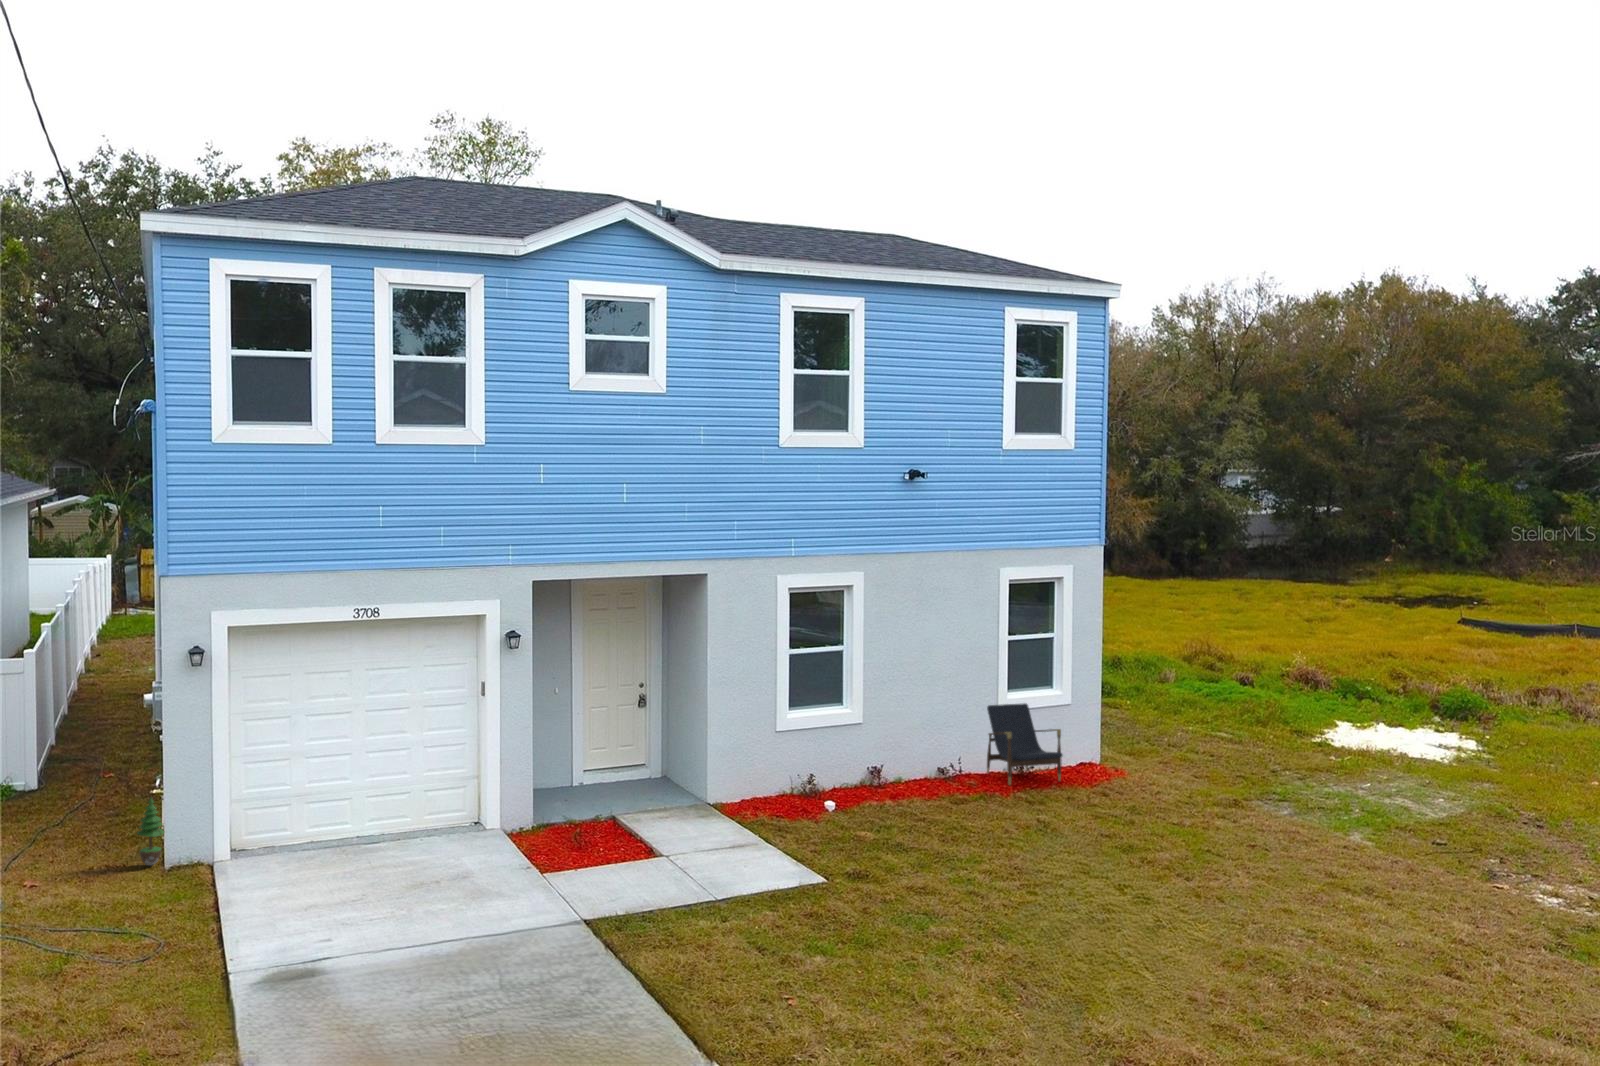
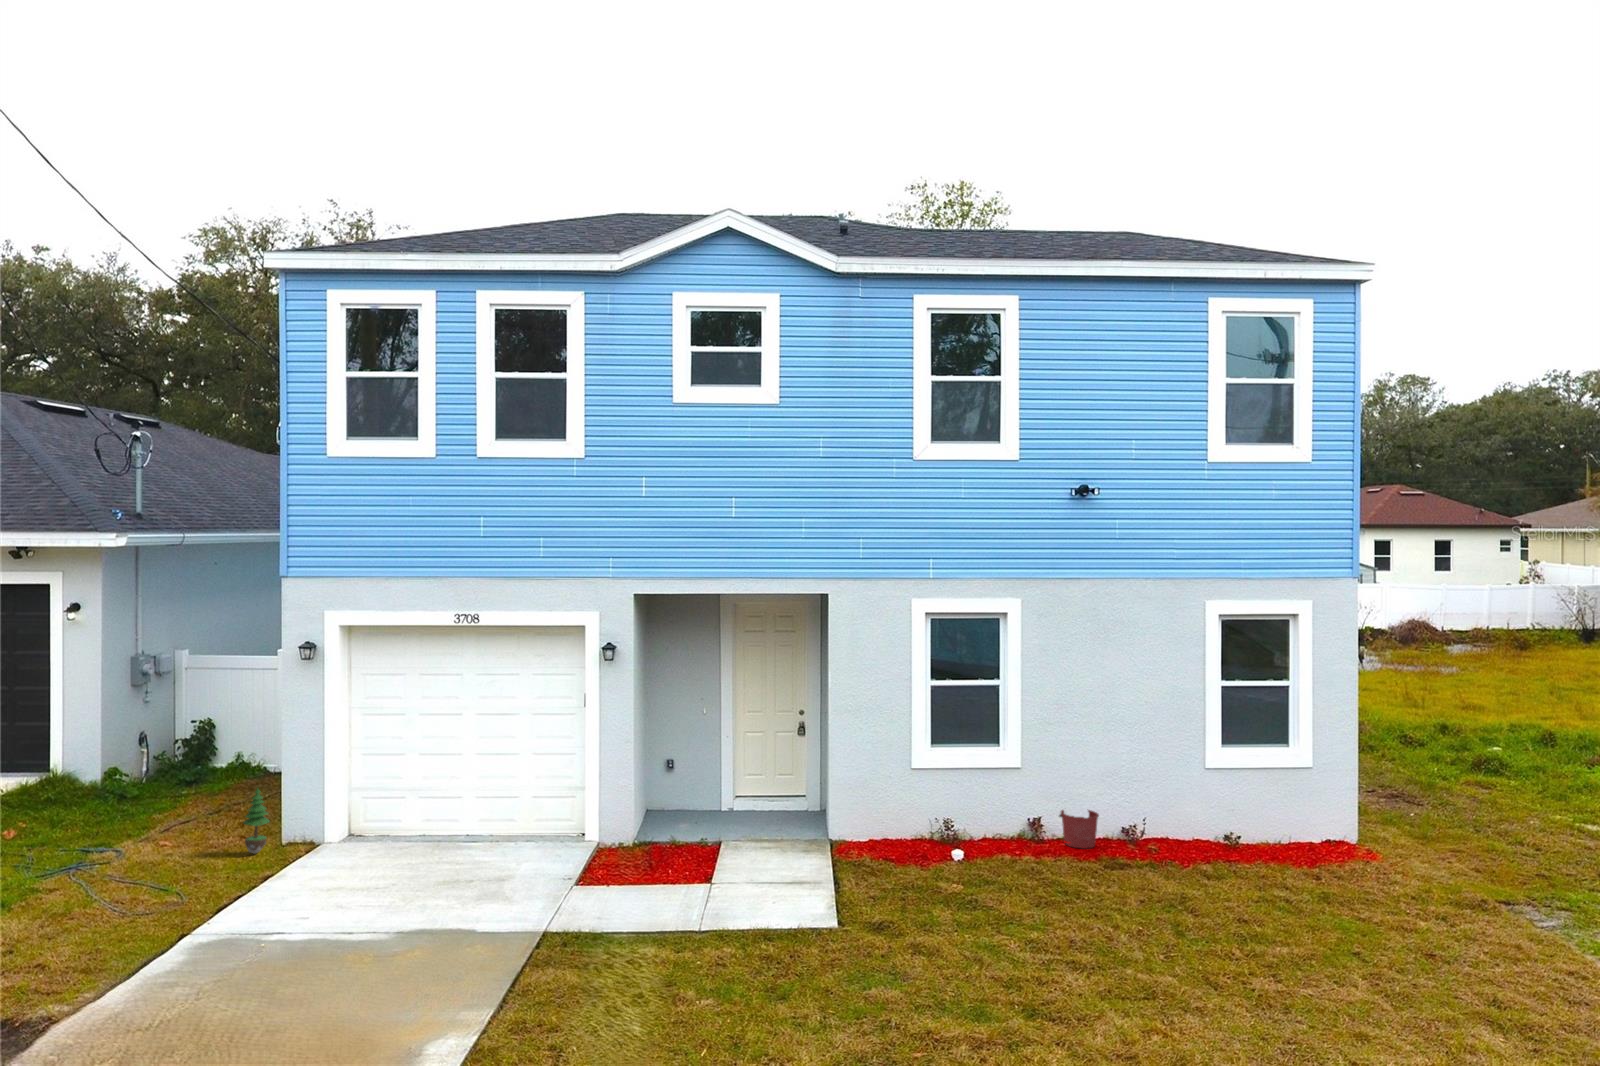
lounge chair: present [987,703,1062,785] -> none [1185,756,1283,860]
bucket: none [895,754,928,787] -> present [1059,810,1099,849]

